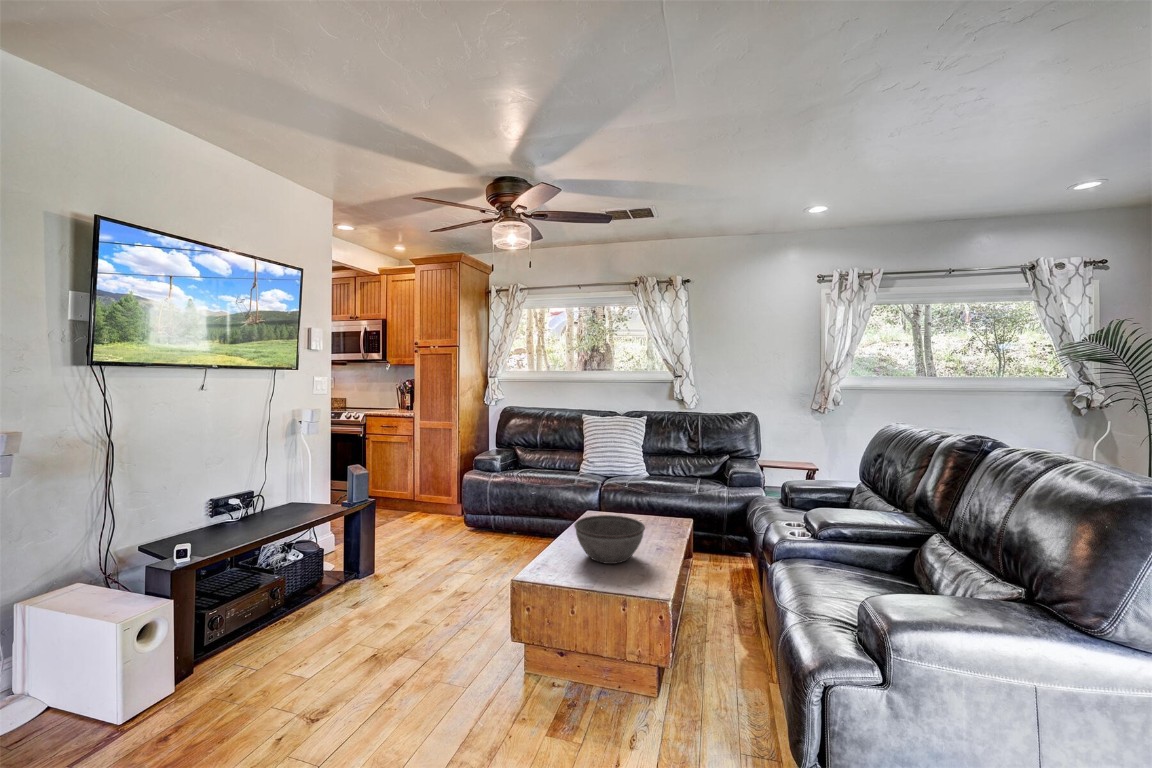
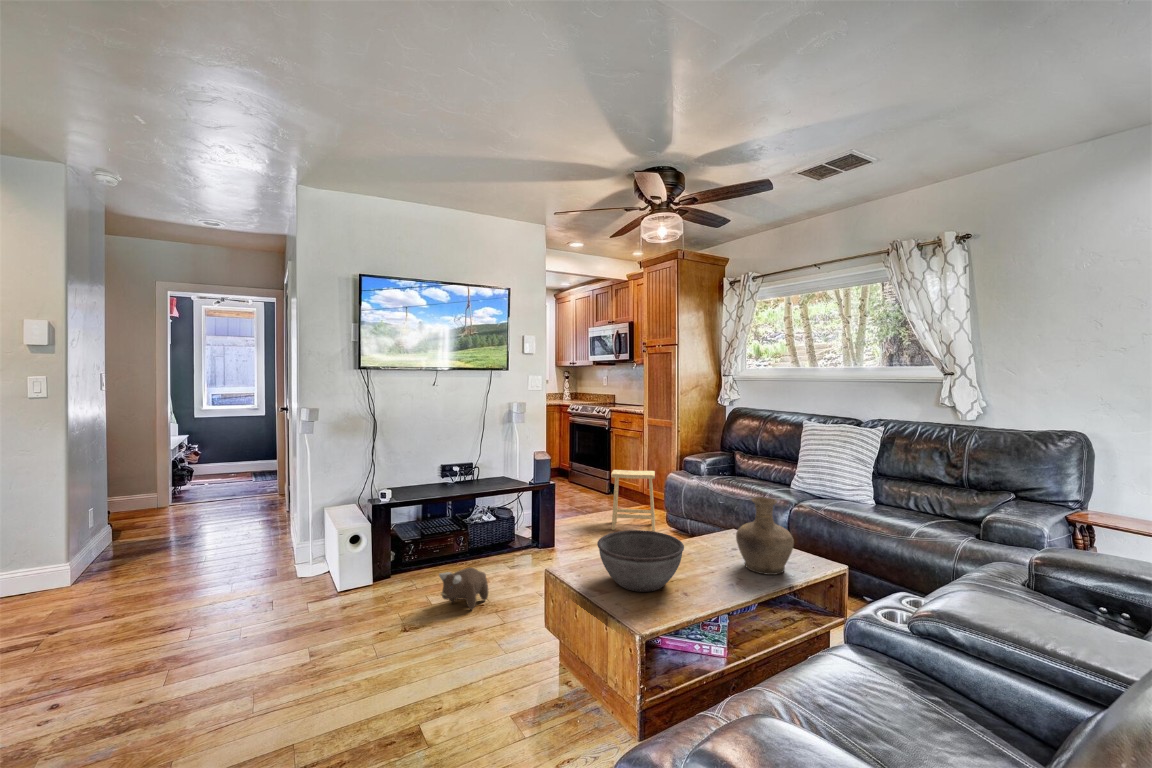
footstool: none [407,473,458,540] -> present [611,470,655,532]
vase: none [634,476,673,531] -> present [736,497,794,575]
plush toy: none [334,607,382,658] -> present [439,568,488,610]

